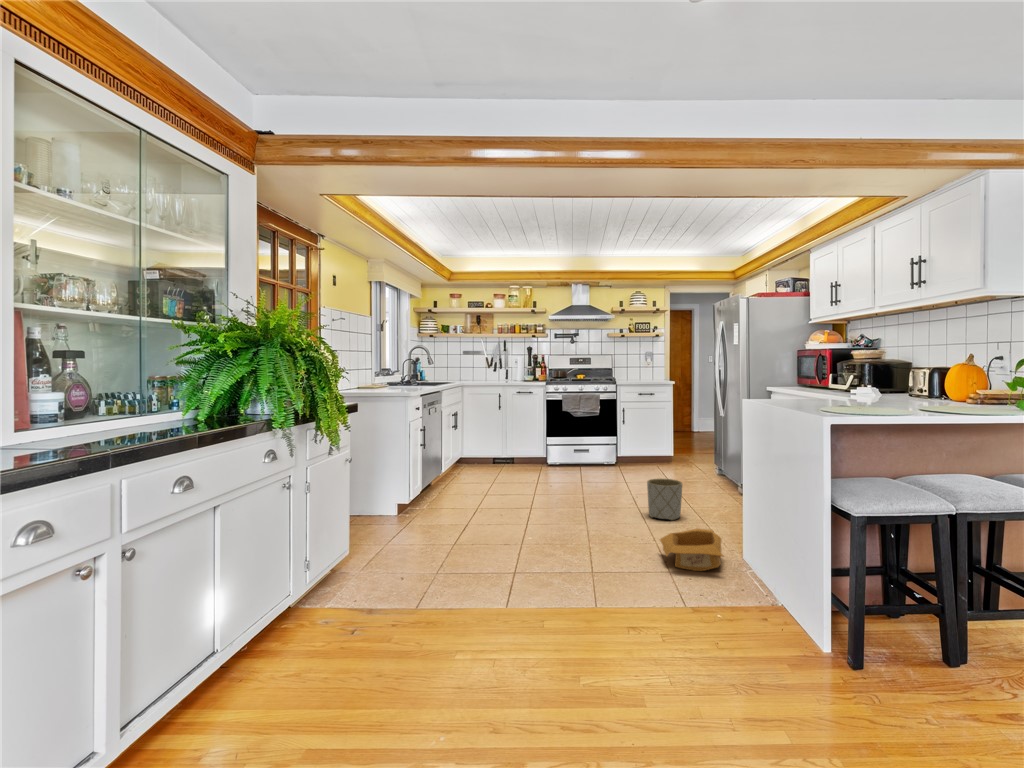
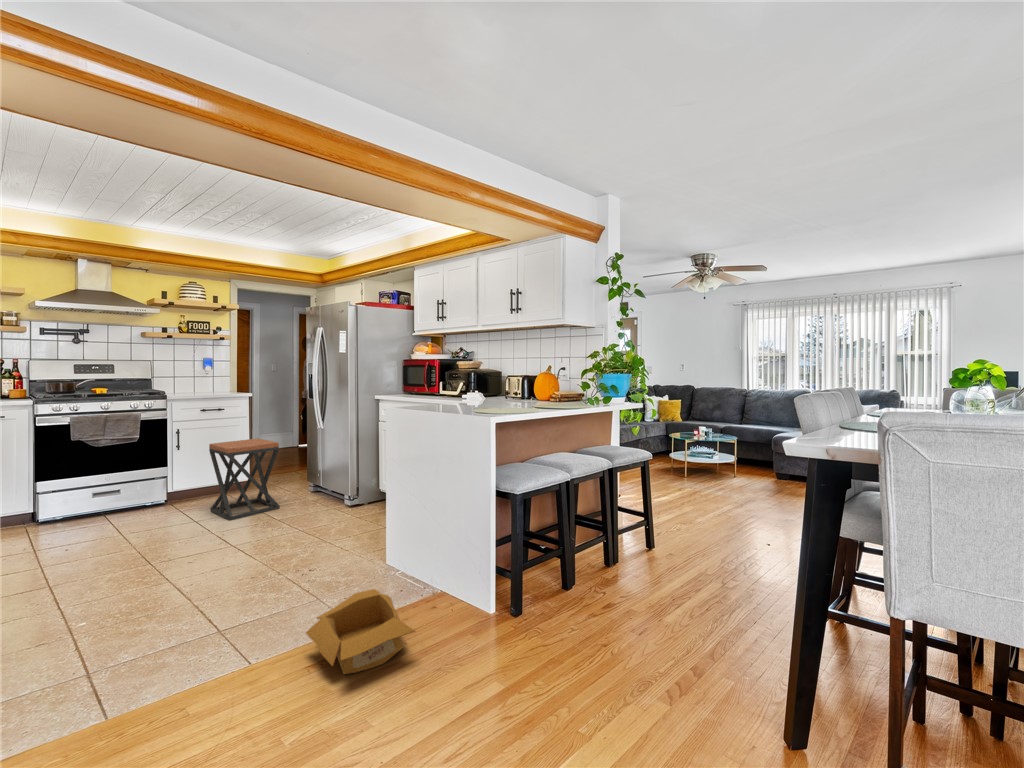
stool: none [639,421,687,481] -> present [209,438,280,520]
planter: present [647,479,682,521] -> none [252,521,304,585]

